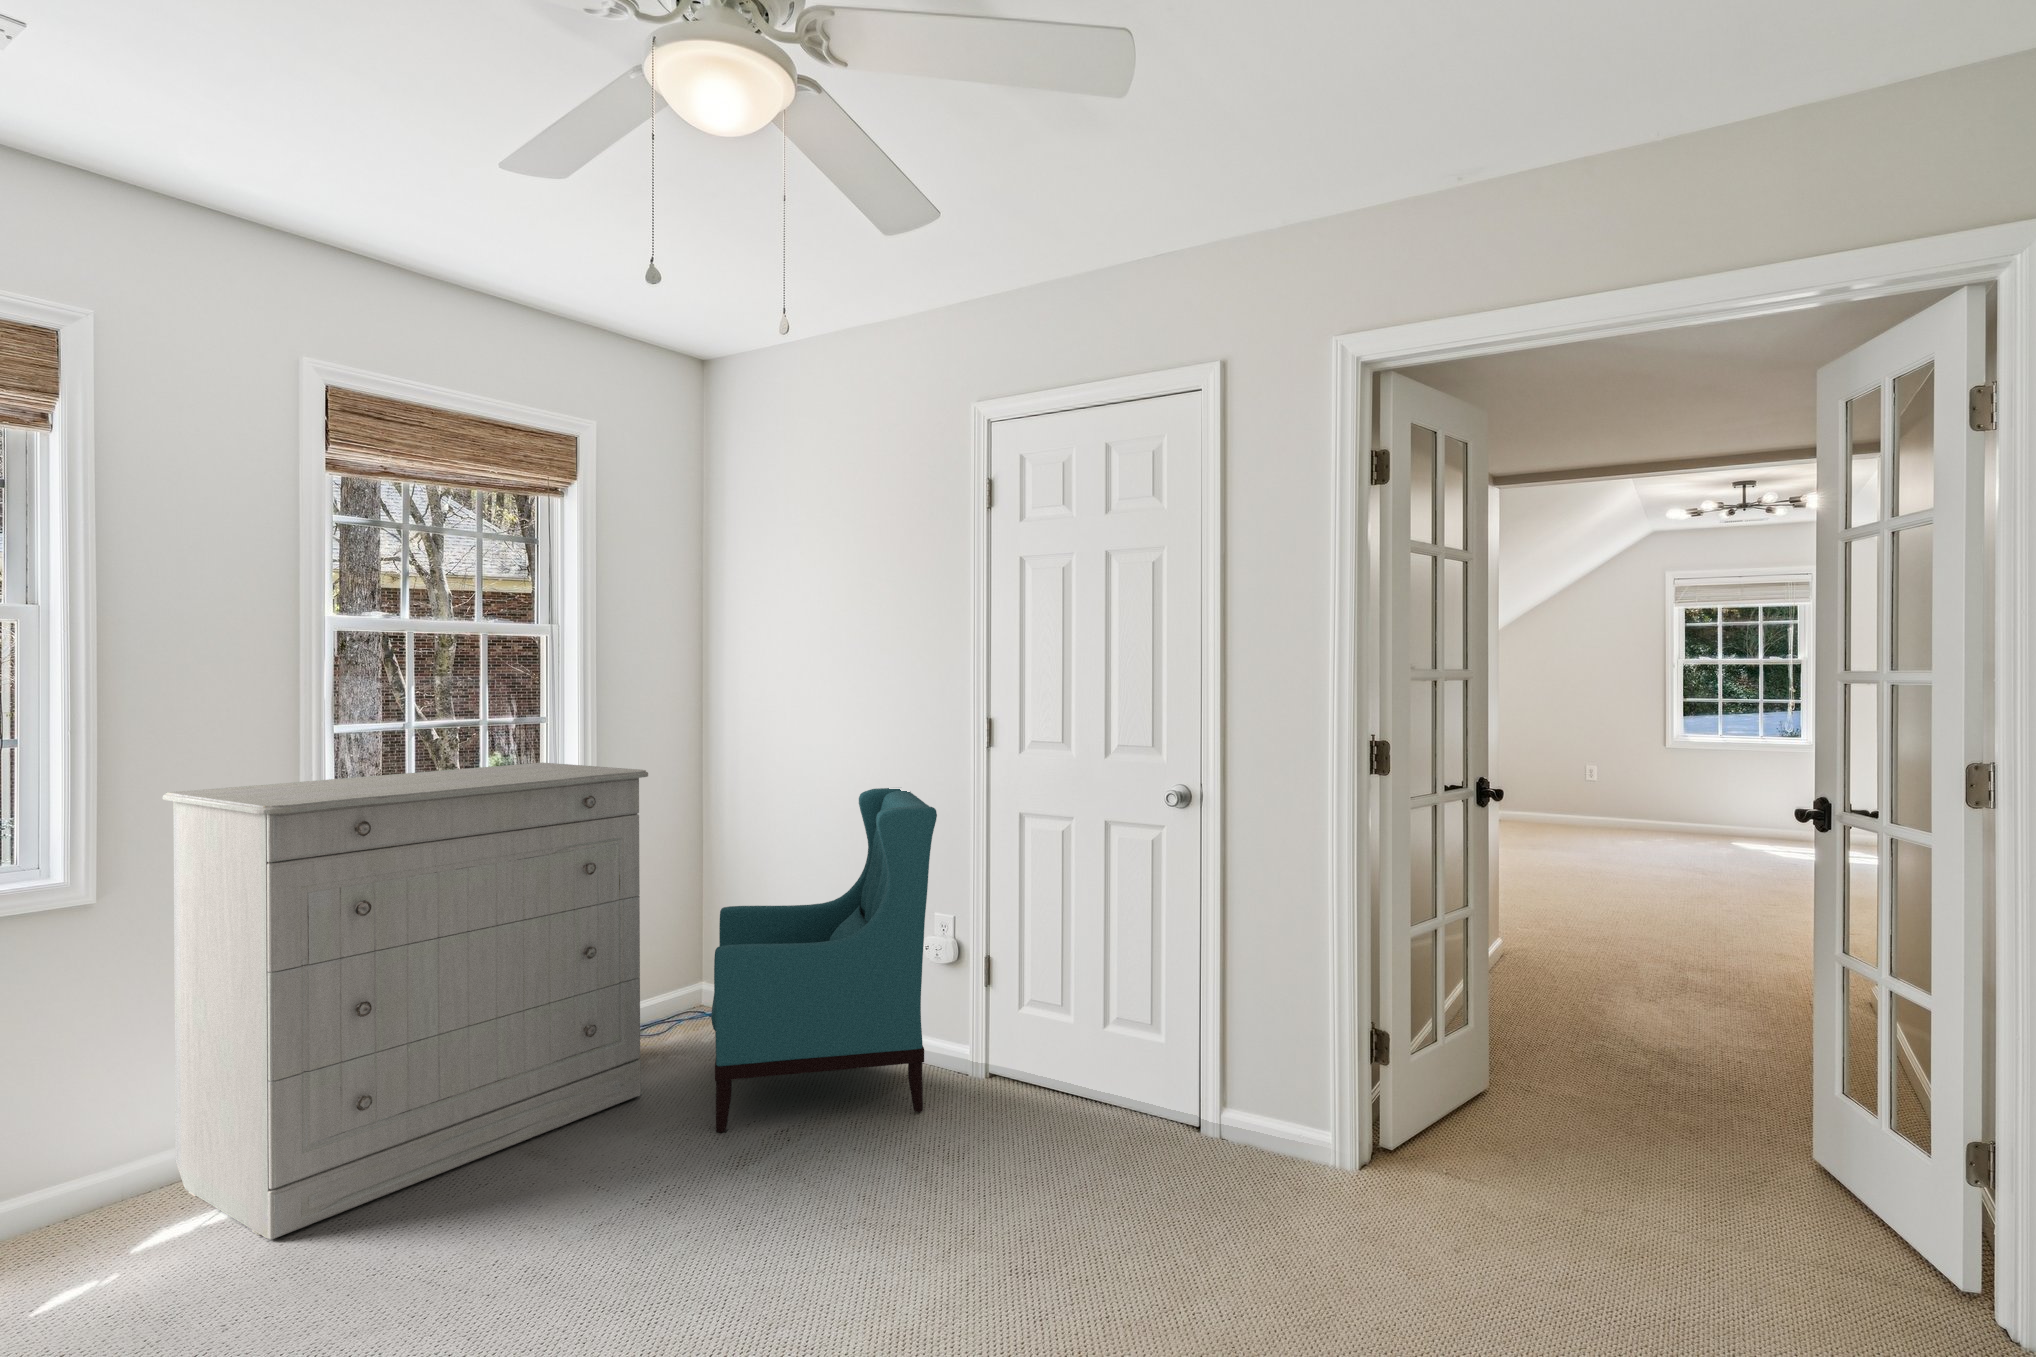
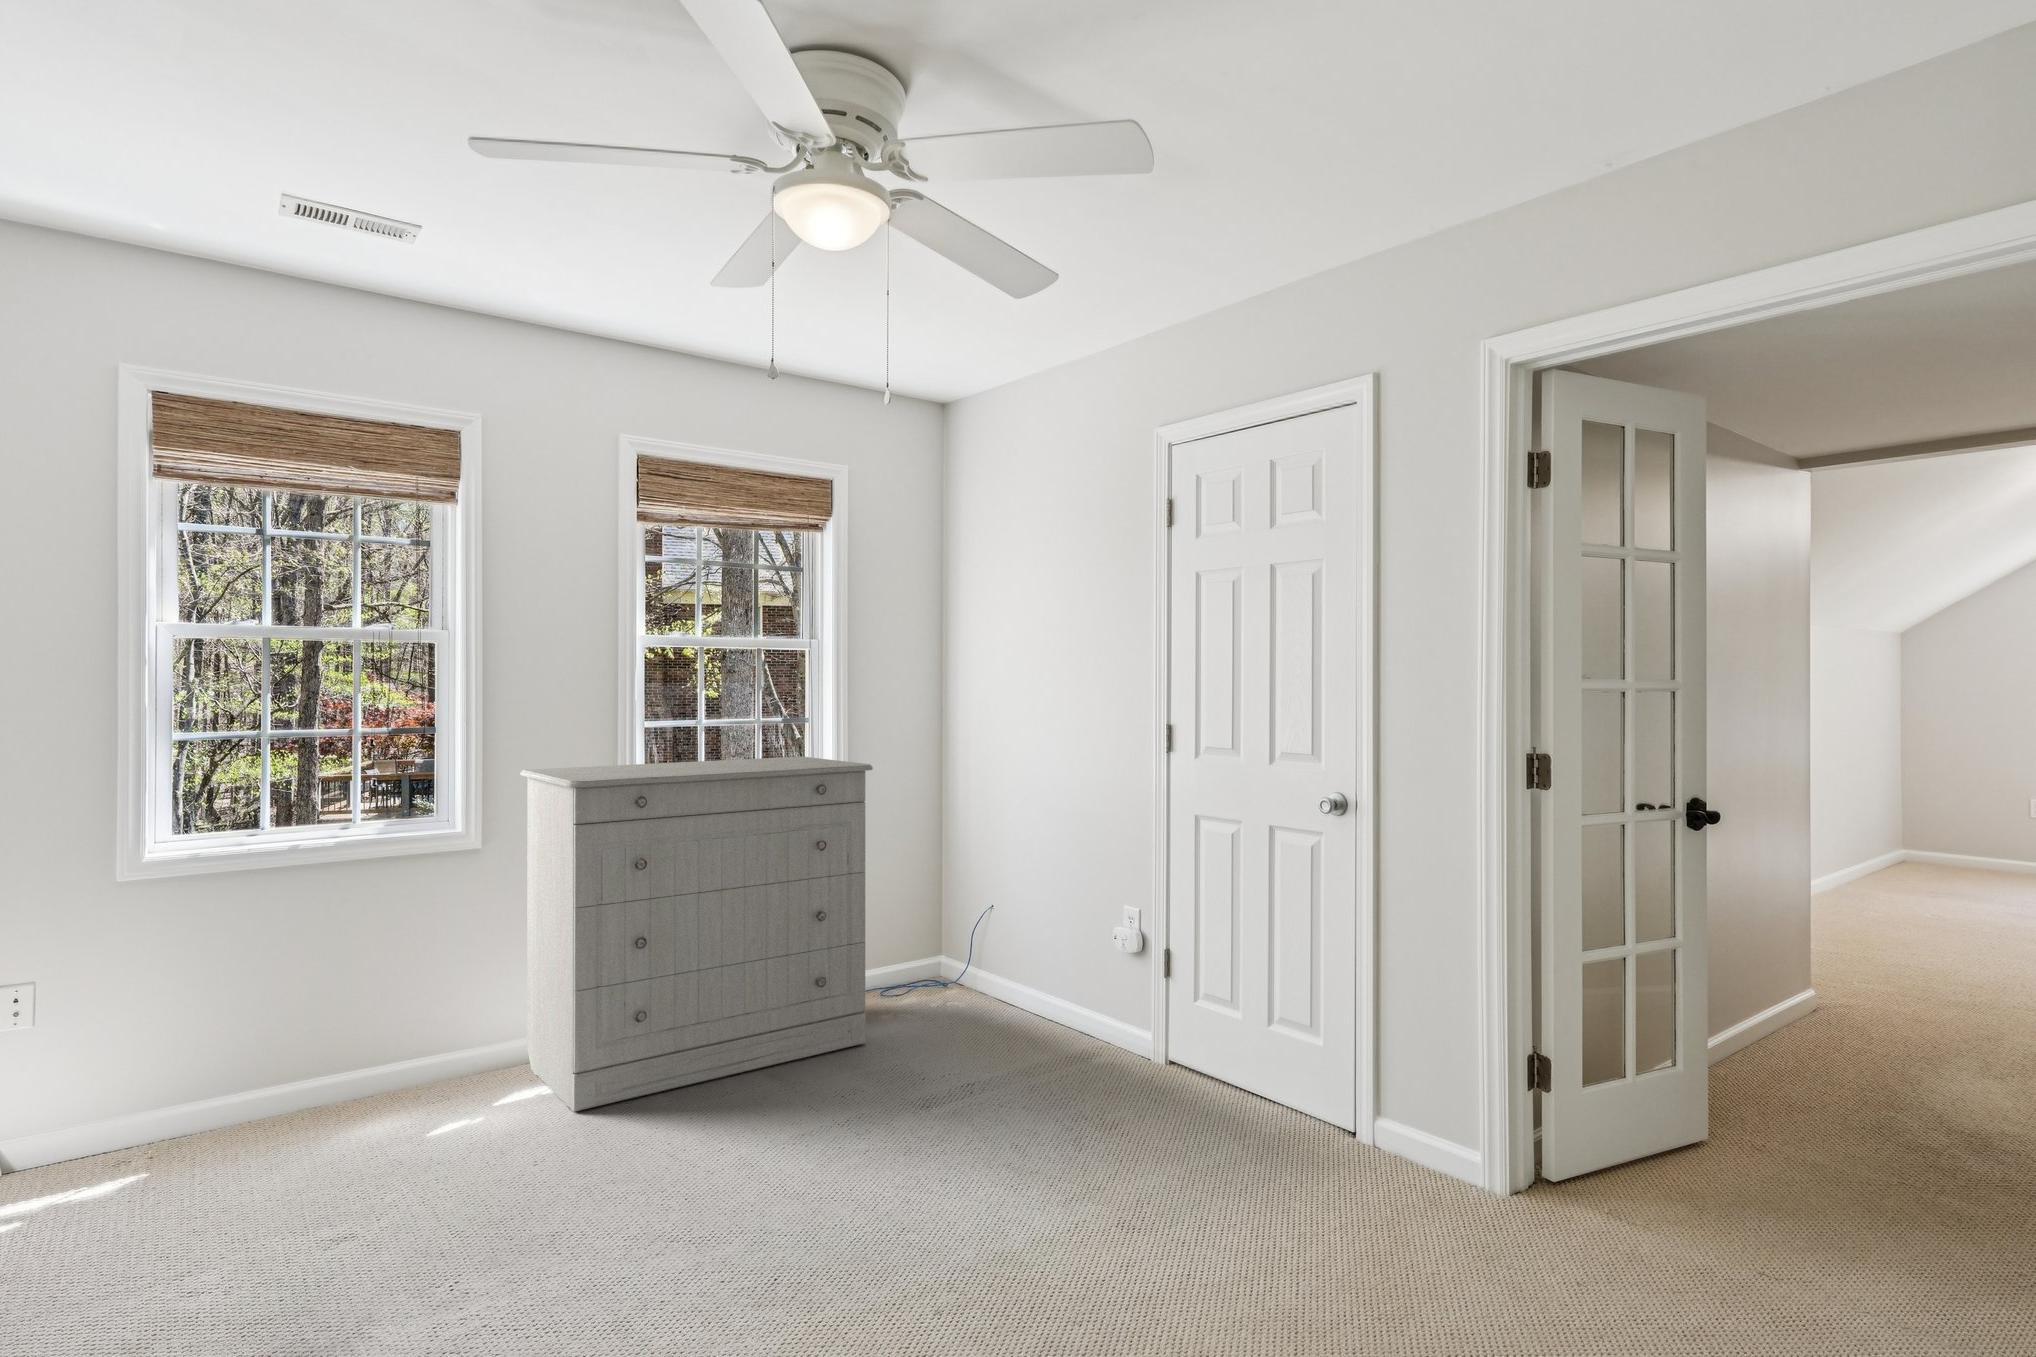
armchair: present [711,788,937,1132] -> none [913,788,1110,1085]

